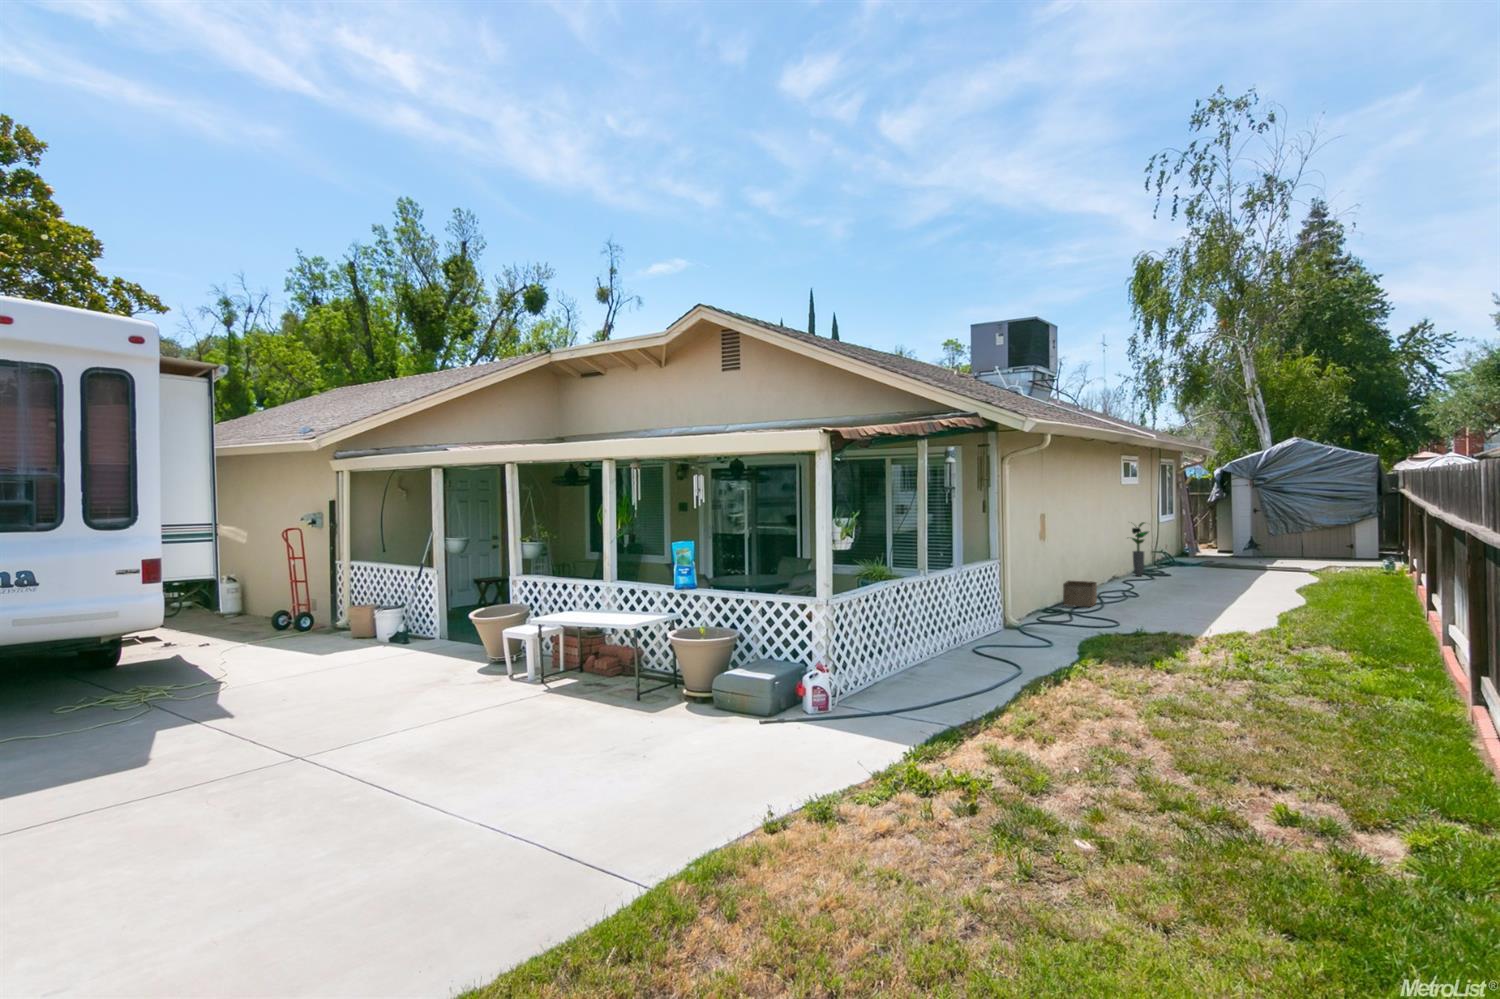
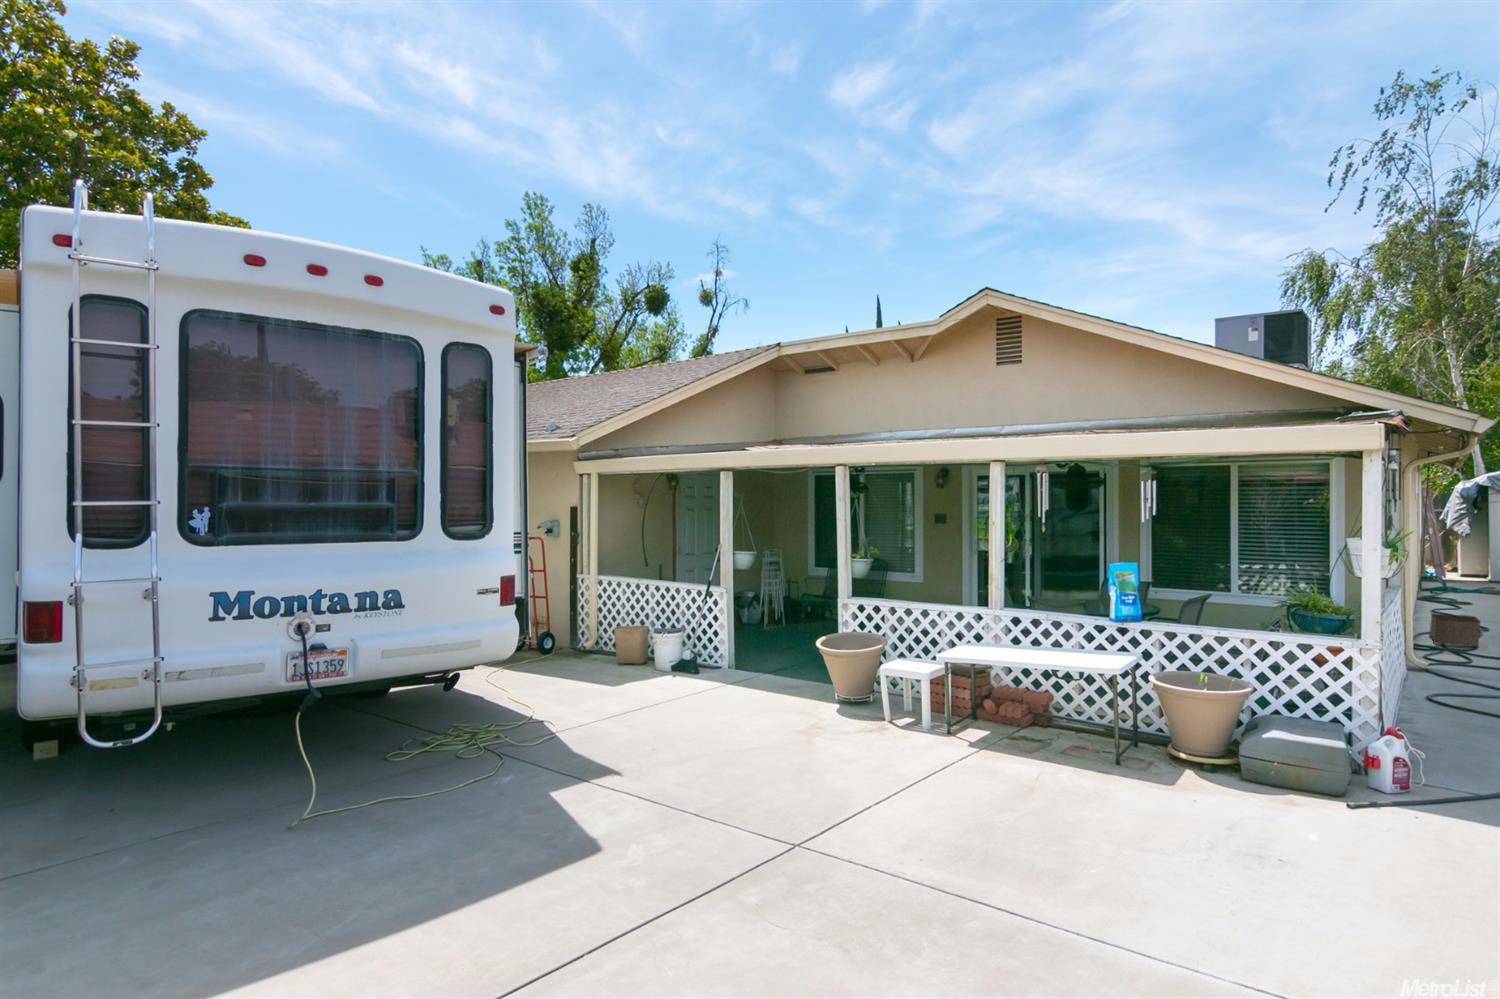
potted plant: present [1132,522,1148,576] -> none [1422,542,1459,605]

